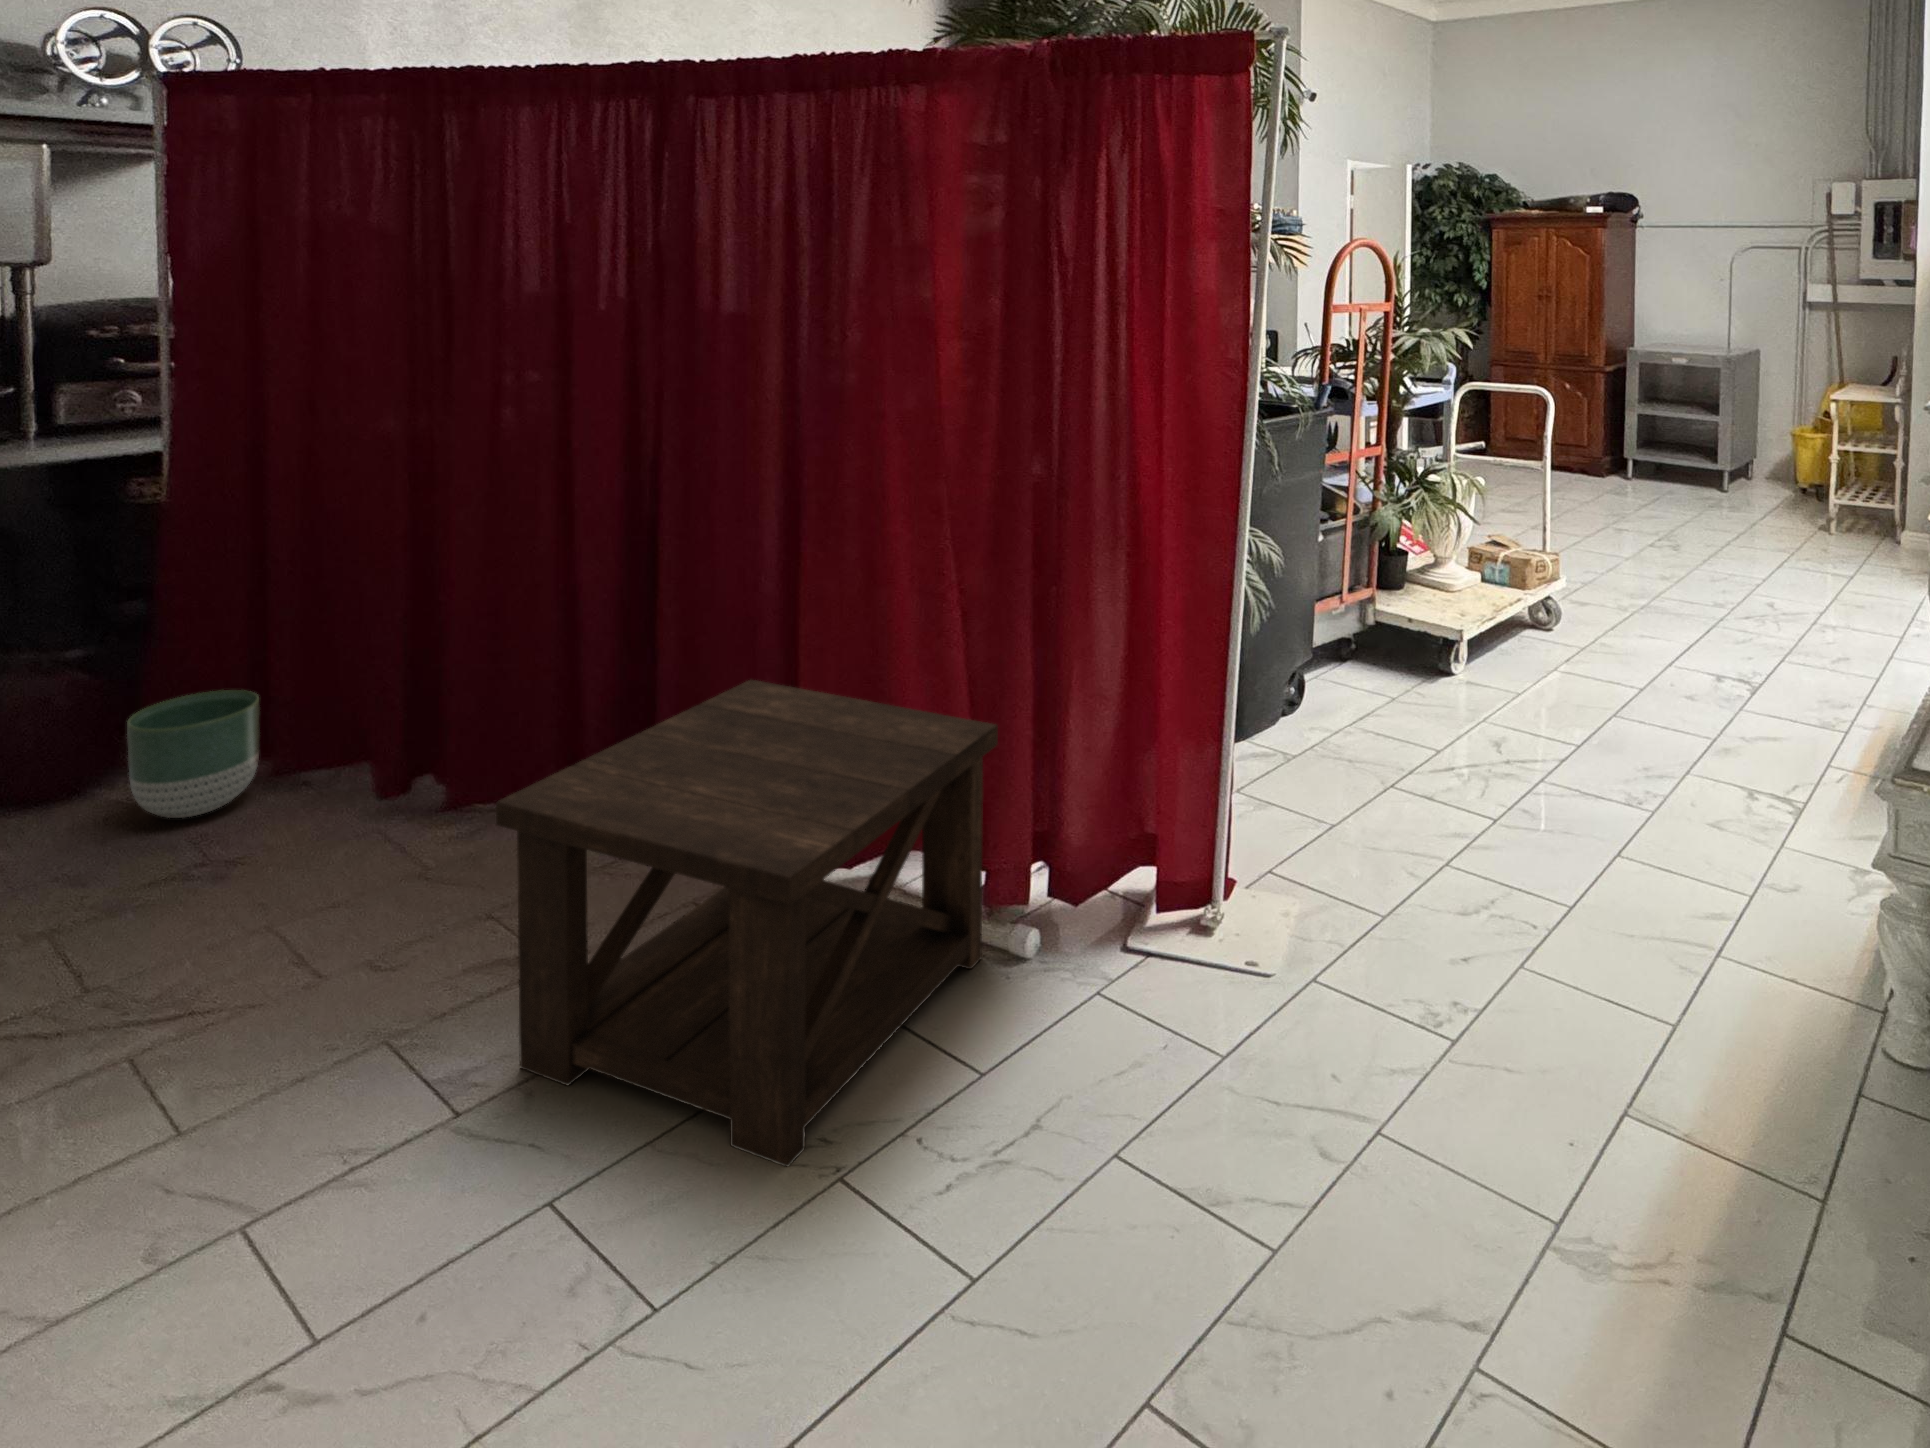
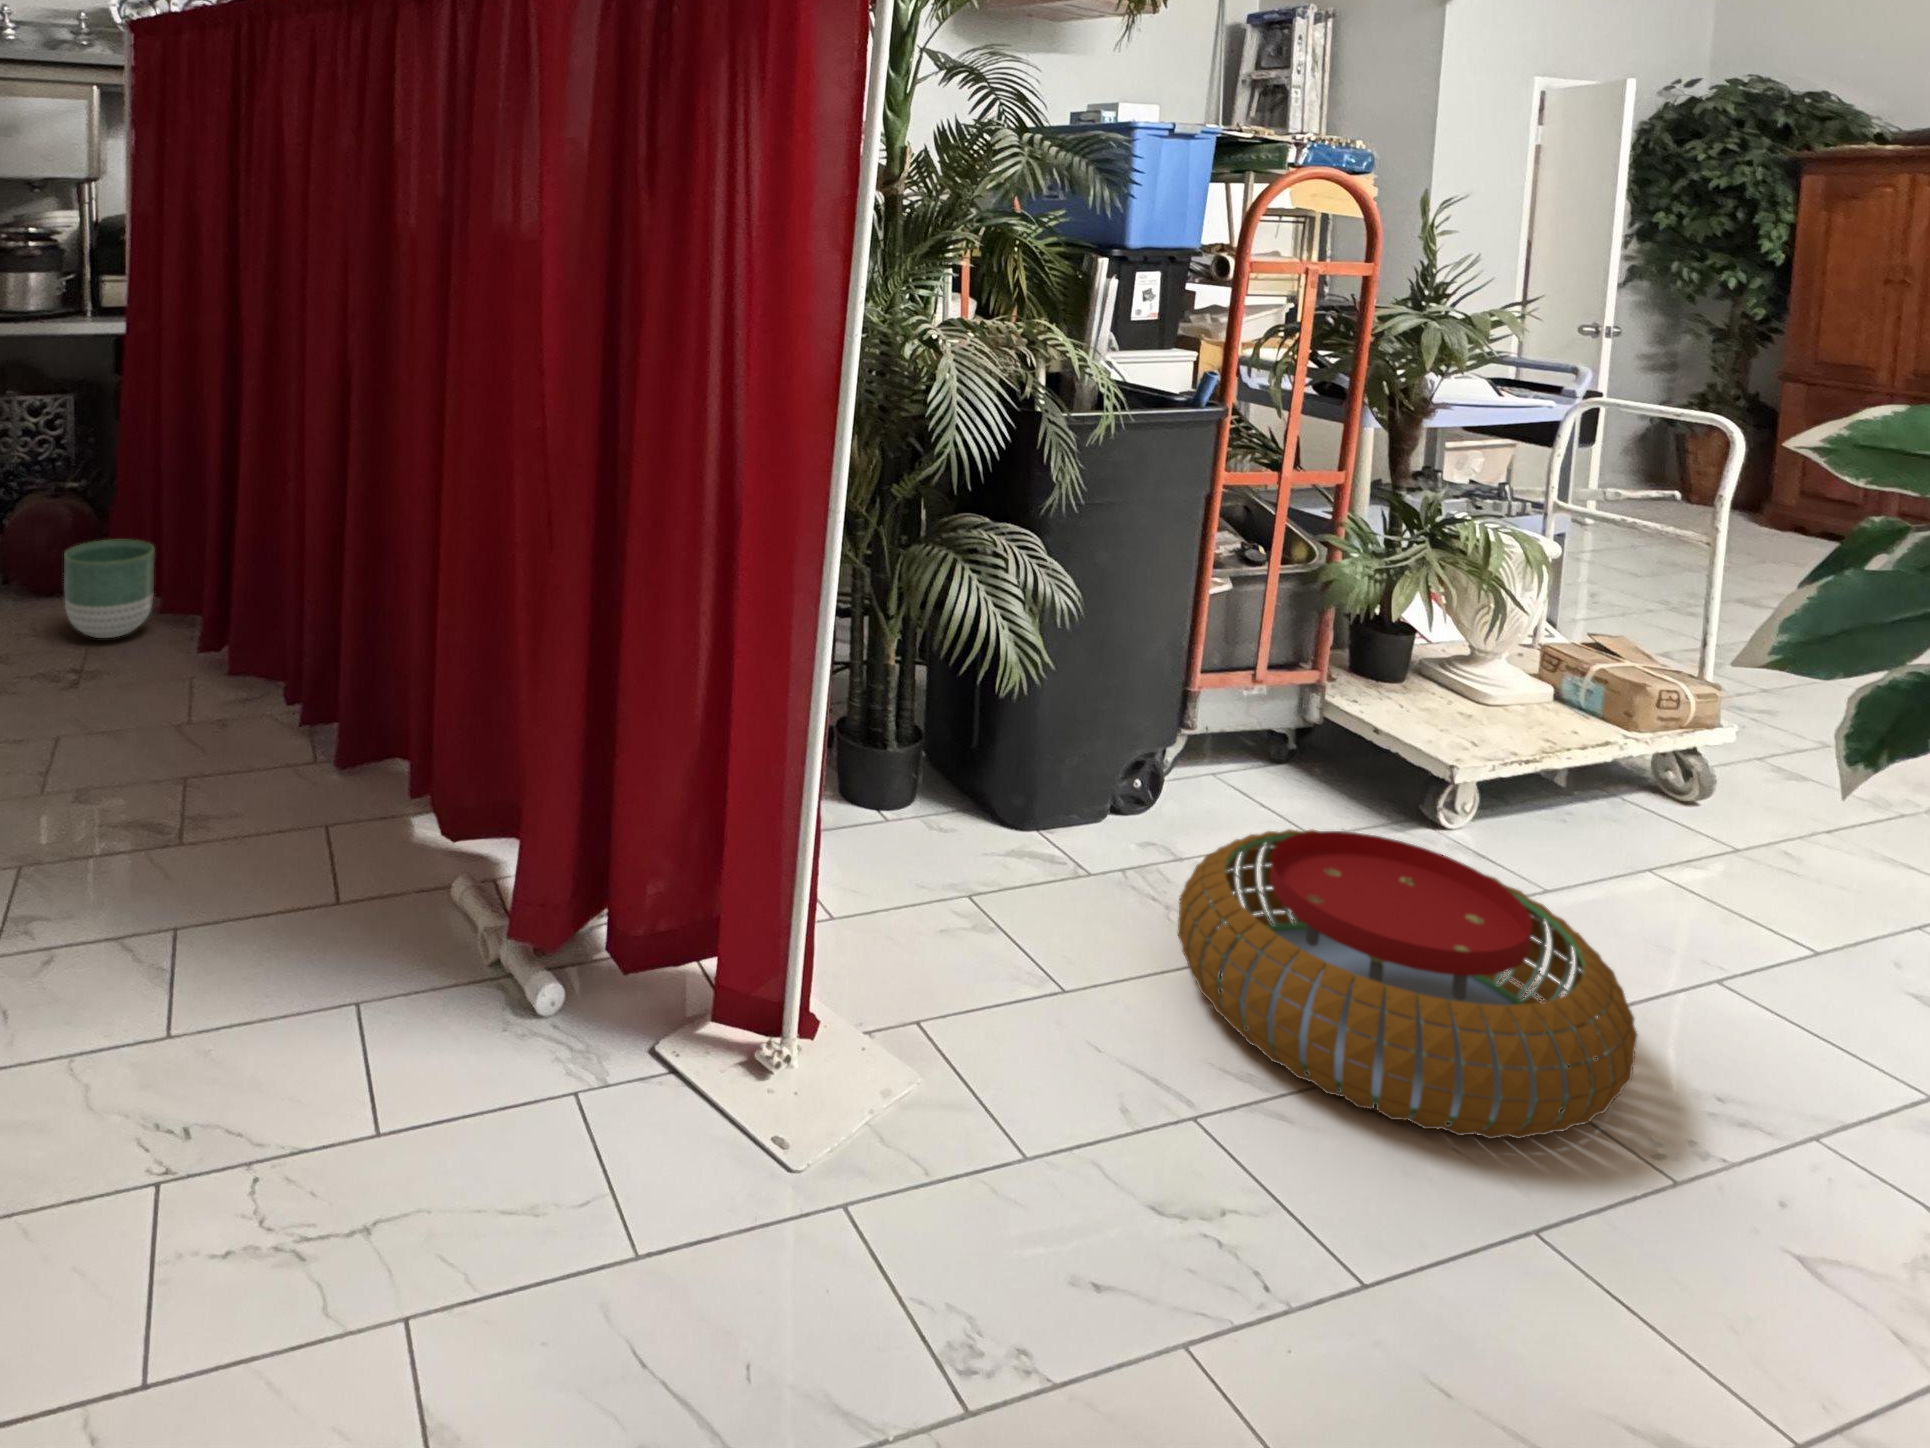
side table: present [496,680,998,1167] -> none [117,608,580,1085]
pouf: none [1380,685,1649,859] -> present [1178,829,1638,1139]

